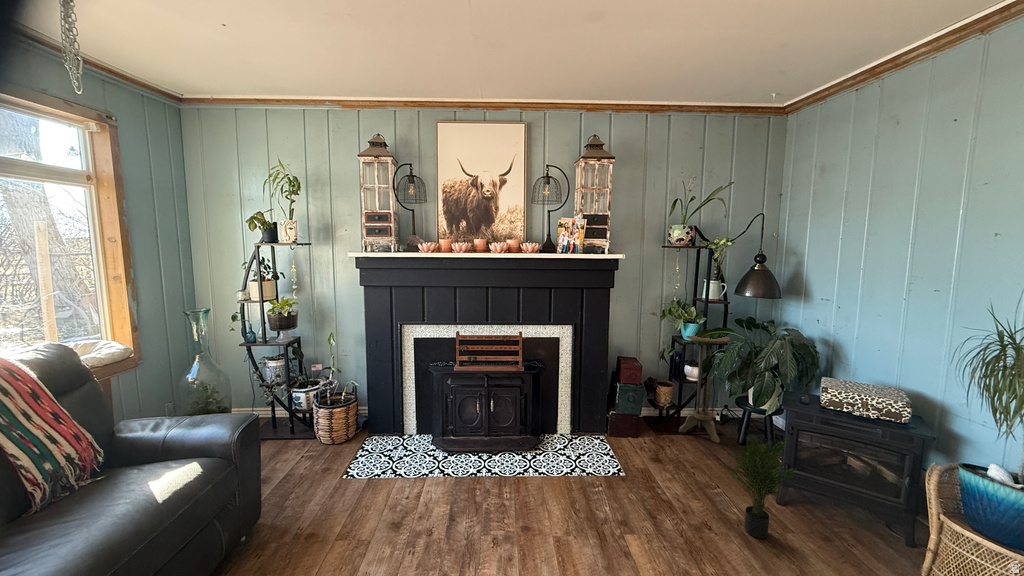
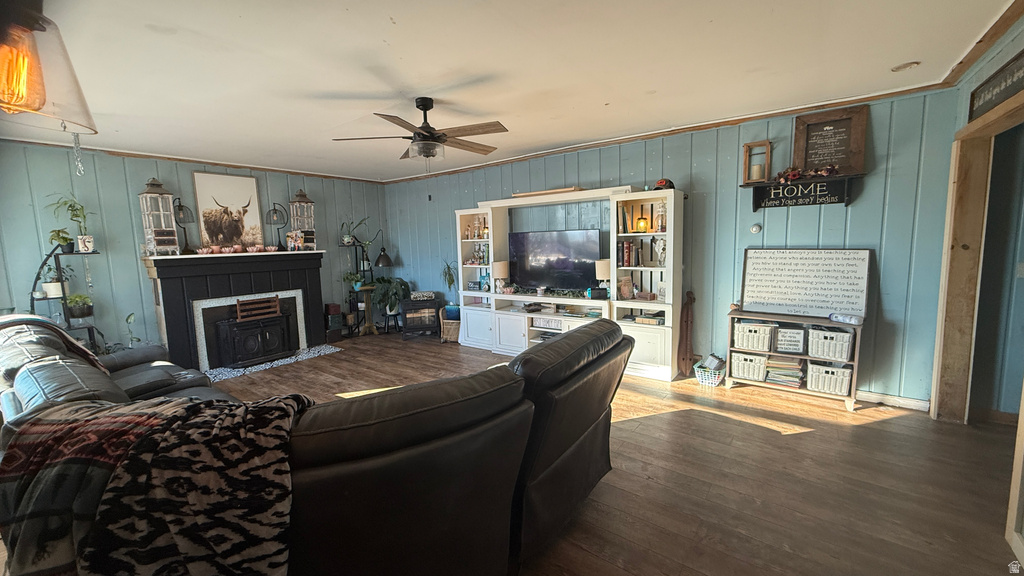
potted plant: present [723,438,791,538] -> none [381,310,407,347]

